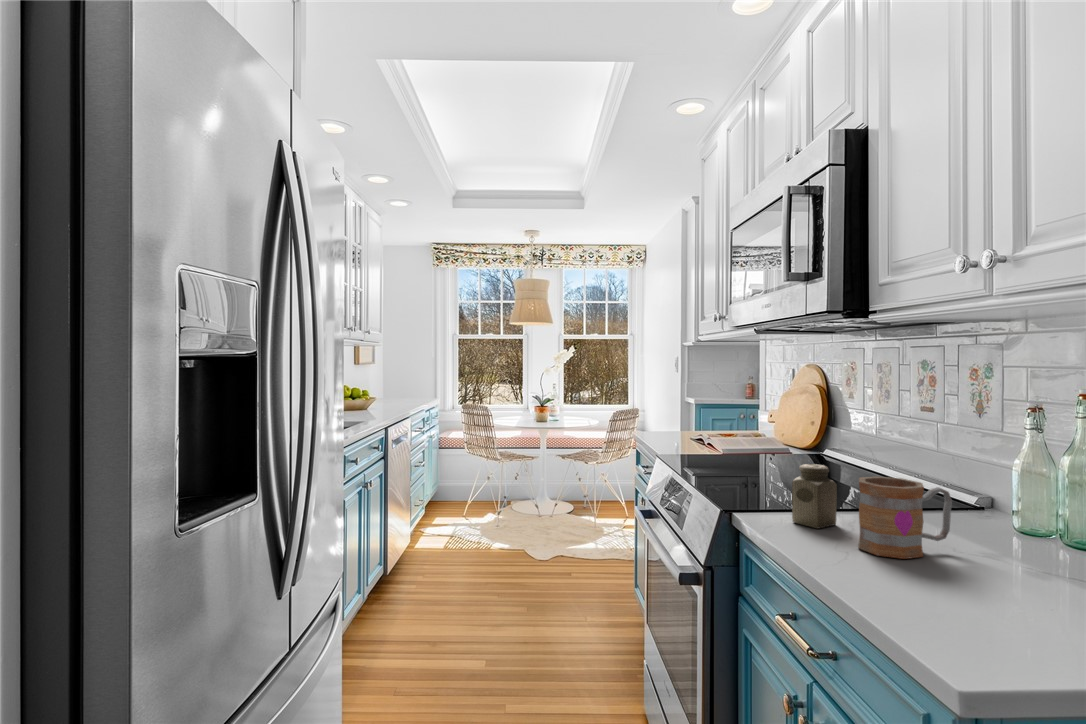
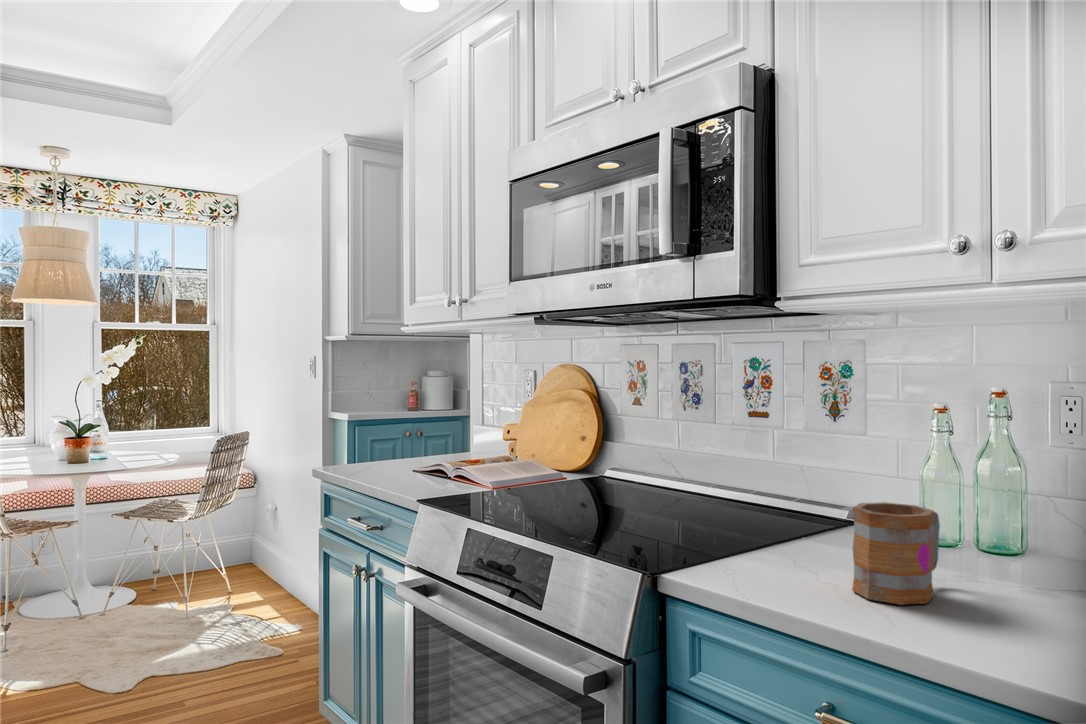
salt shaker: present [792,464,837,528] -> none [742,495,788,580]

